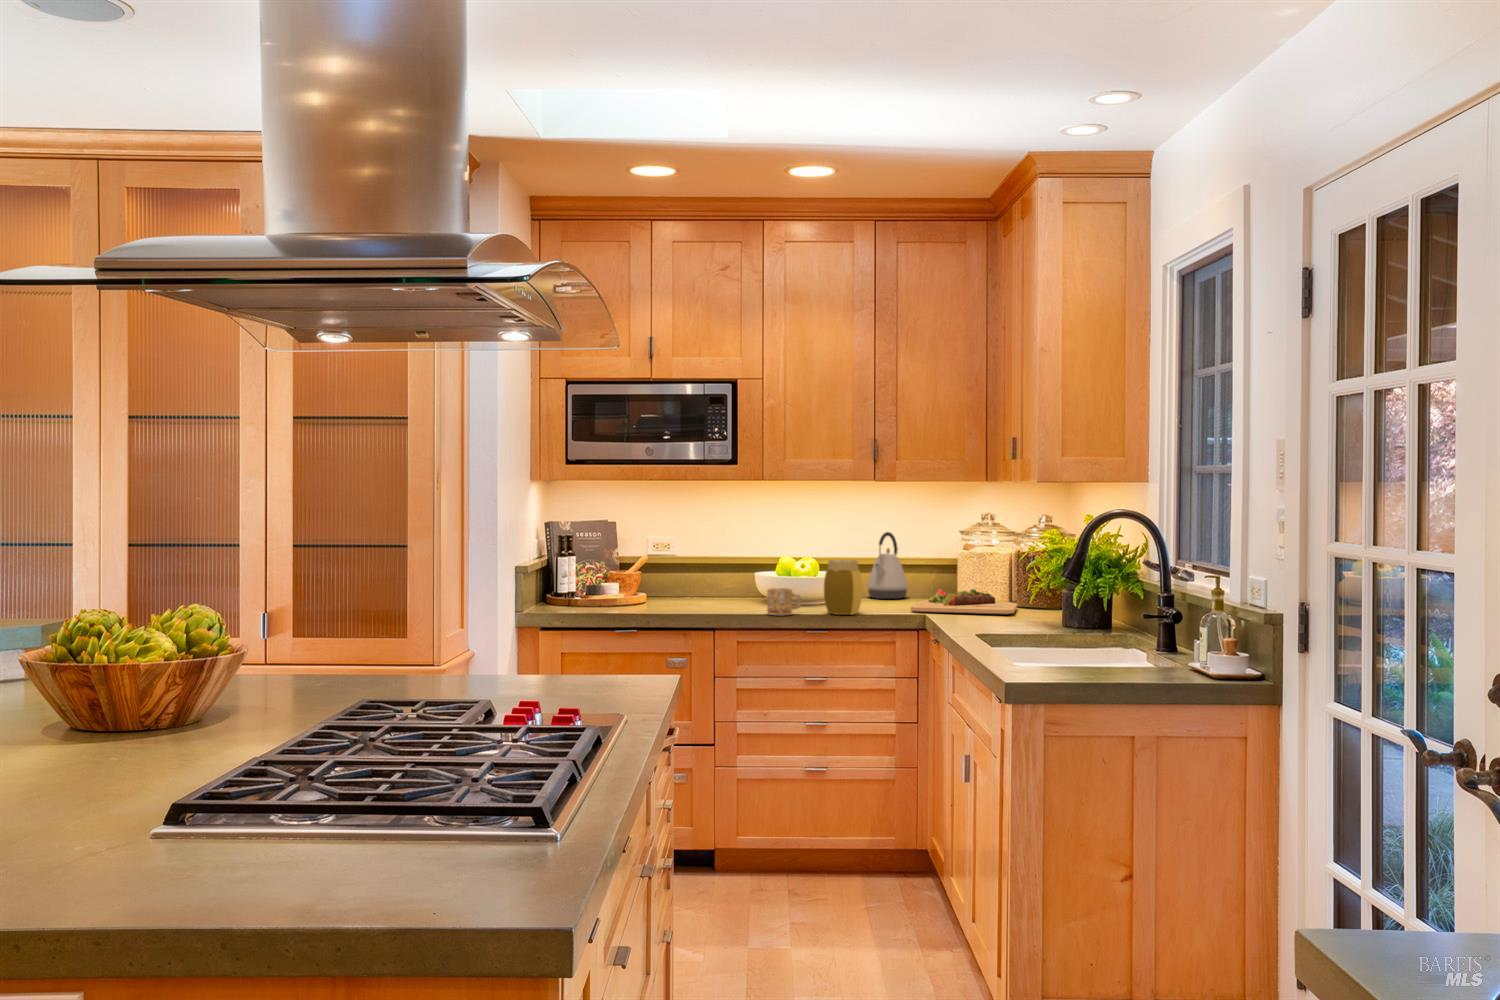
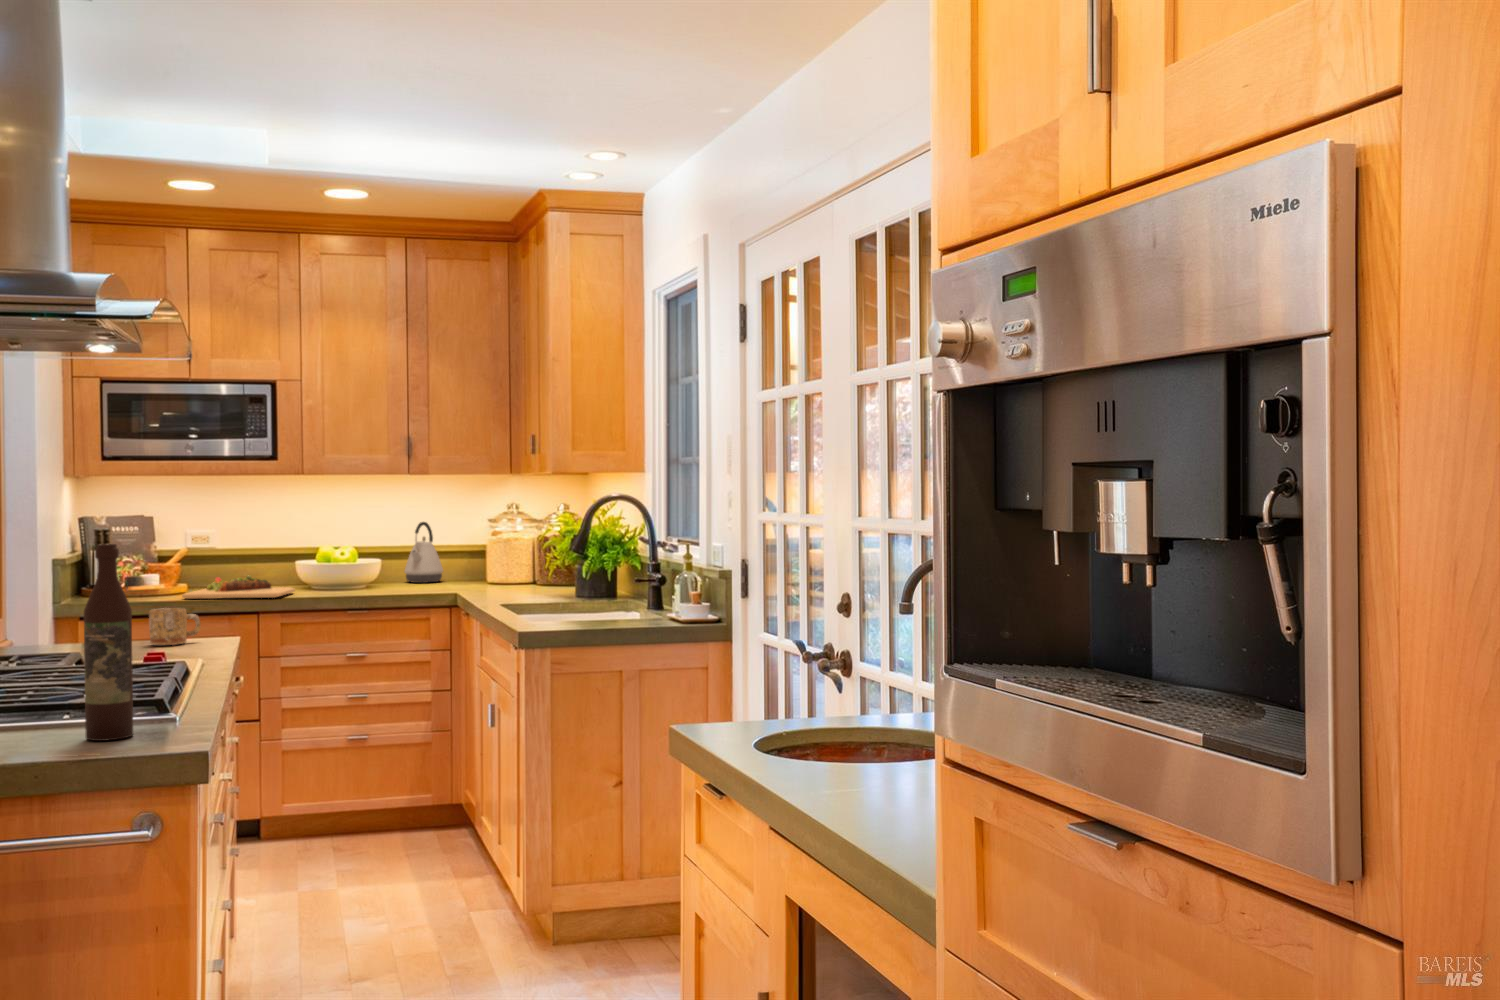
jar: present [824,560,863,615] -> none [364,546,400,595]
mug: present [767,588,801,615] -> present [149,608,201,645]
cutting board: present [911,589,1017,614] -> present [182,576,295,599]
wine bottle: none [408,606,474,900] -> present [84,544,133,741]

